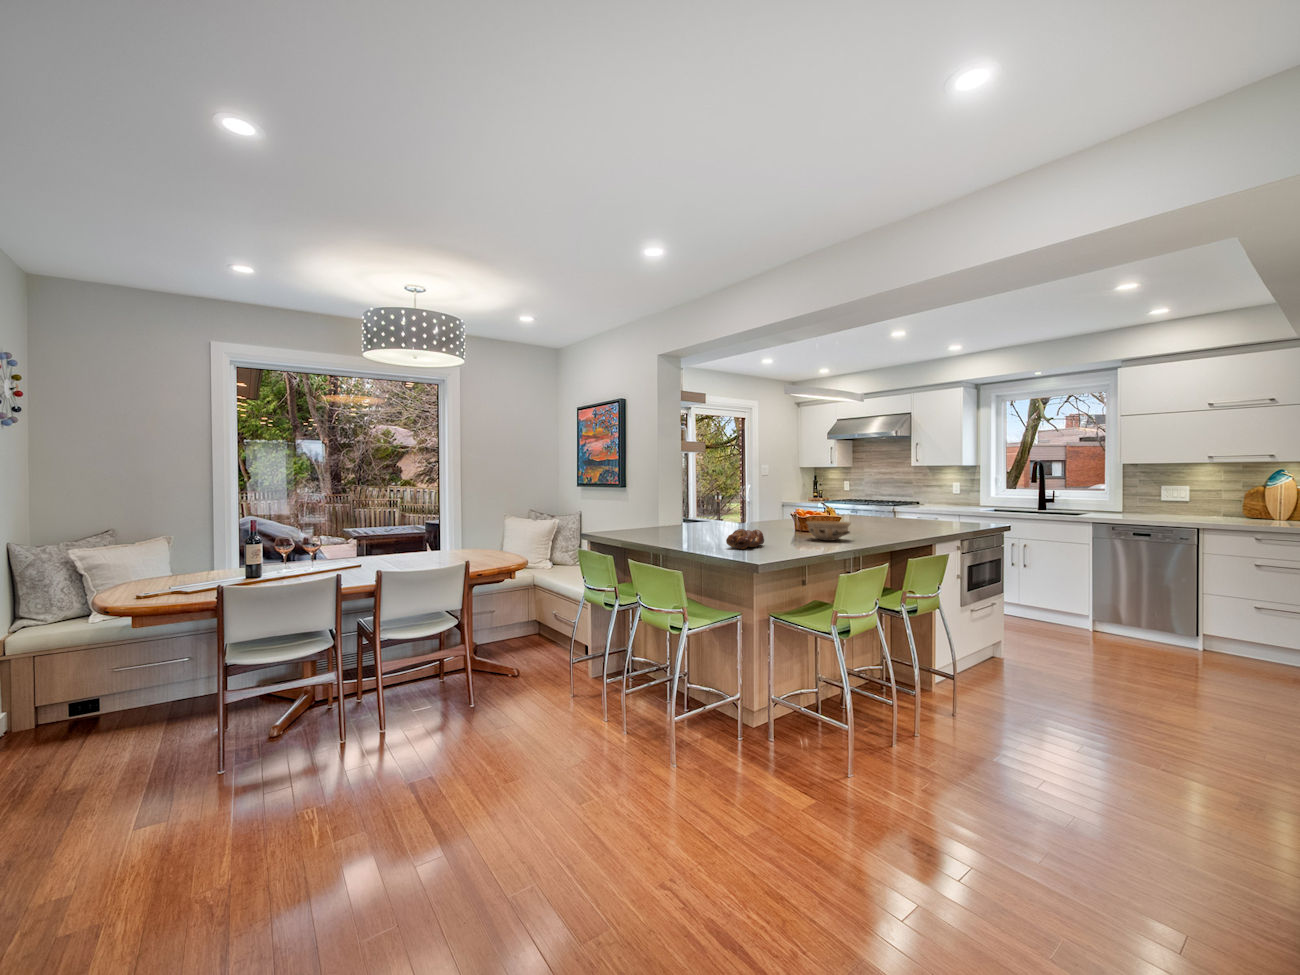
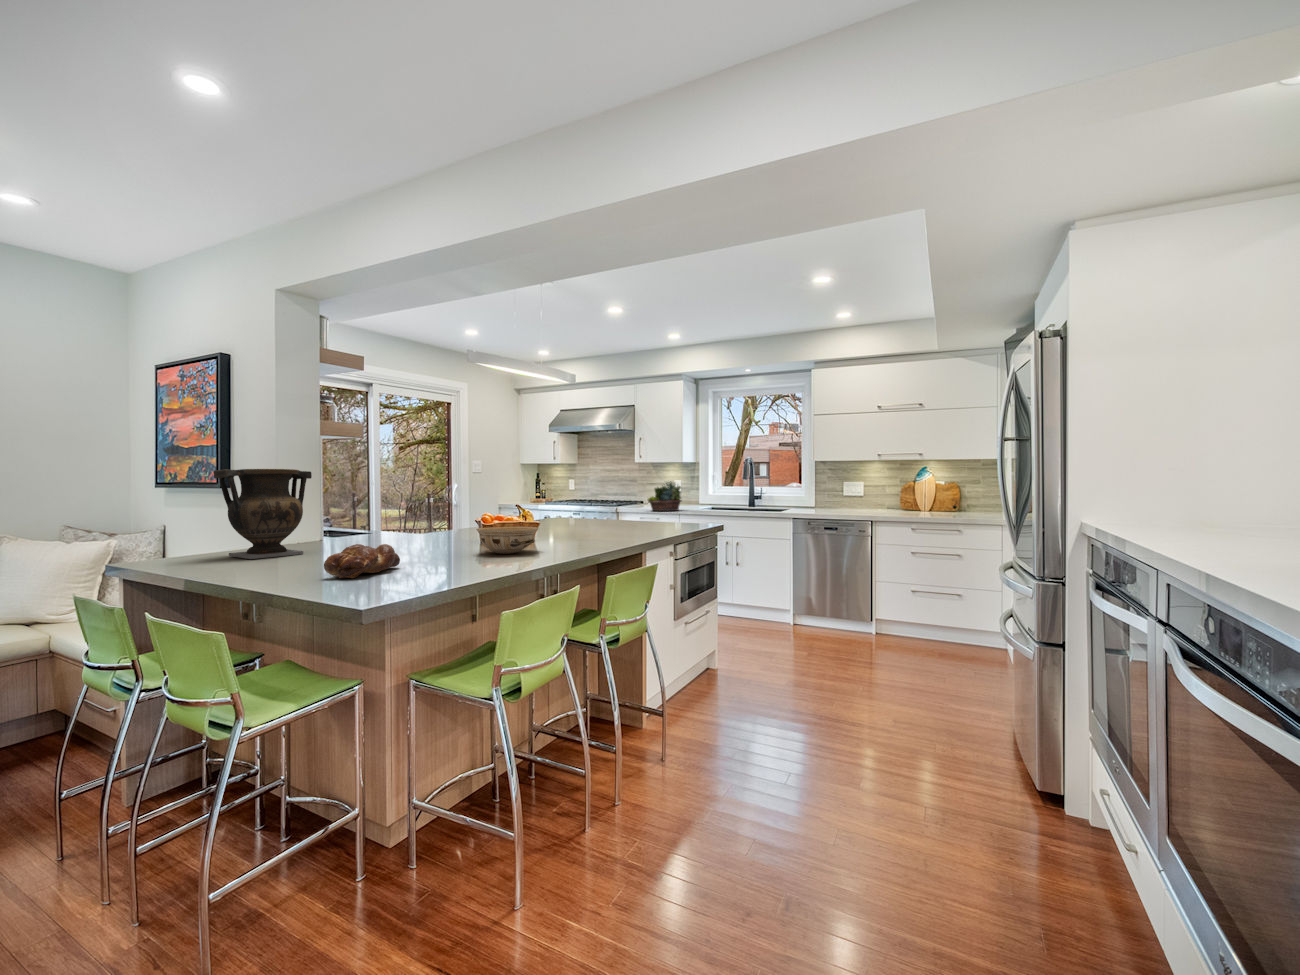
vase: none [641,479,691,536] -> present [213,469,312,559]
succulent planter: none [927,483,964,512] -> present [648,481,682,511]

